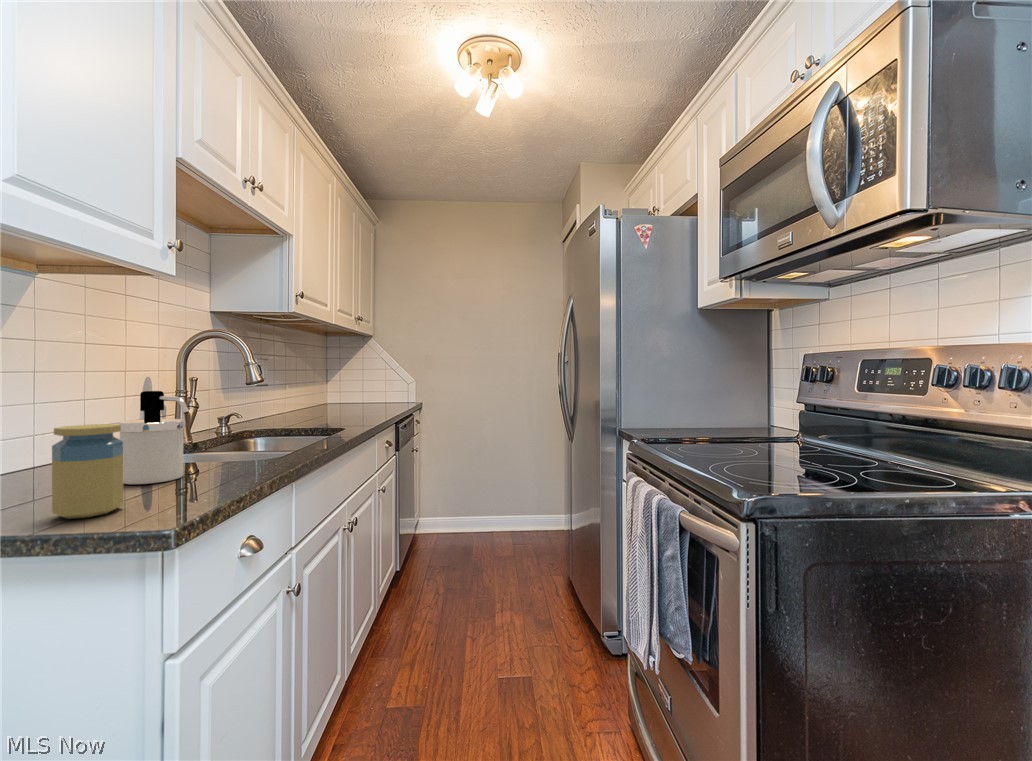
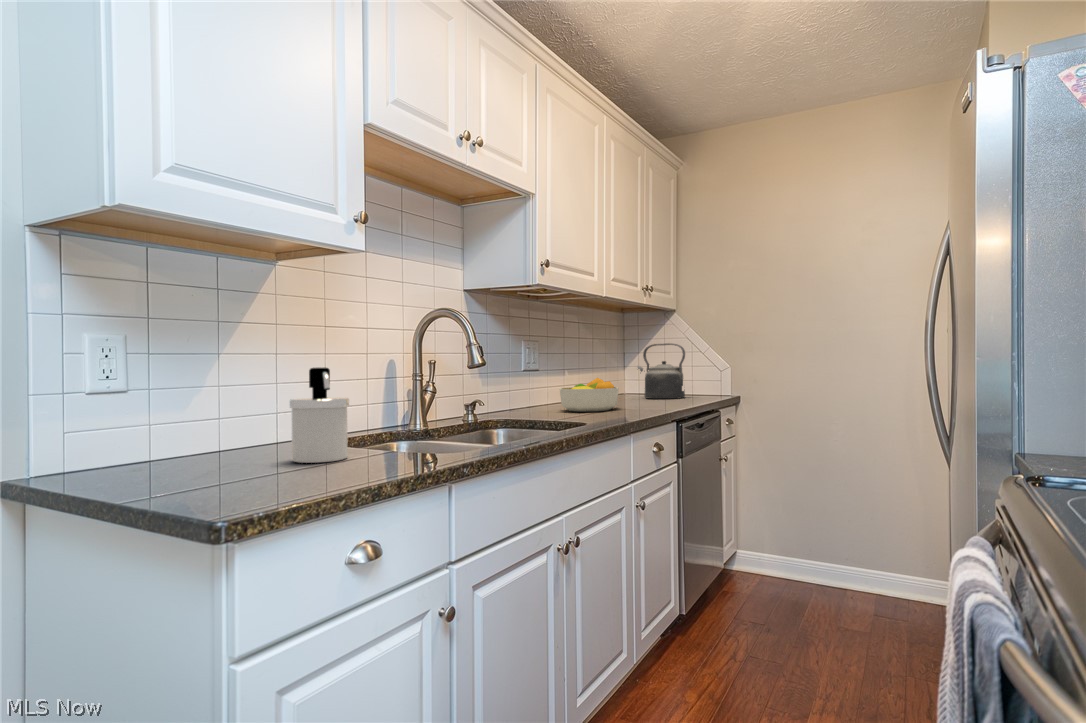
kettle: none [337,362,378,405] -> present [637,343,685,399]
fruit bowl: none [292,390,345,419] -> present [560,378,619,412]
jar: present [52,424,123,519] -> none [188,396,244,486]

